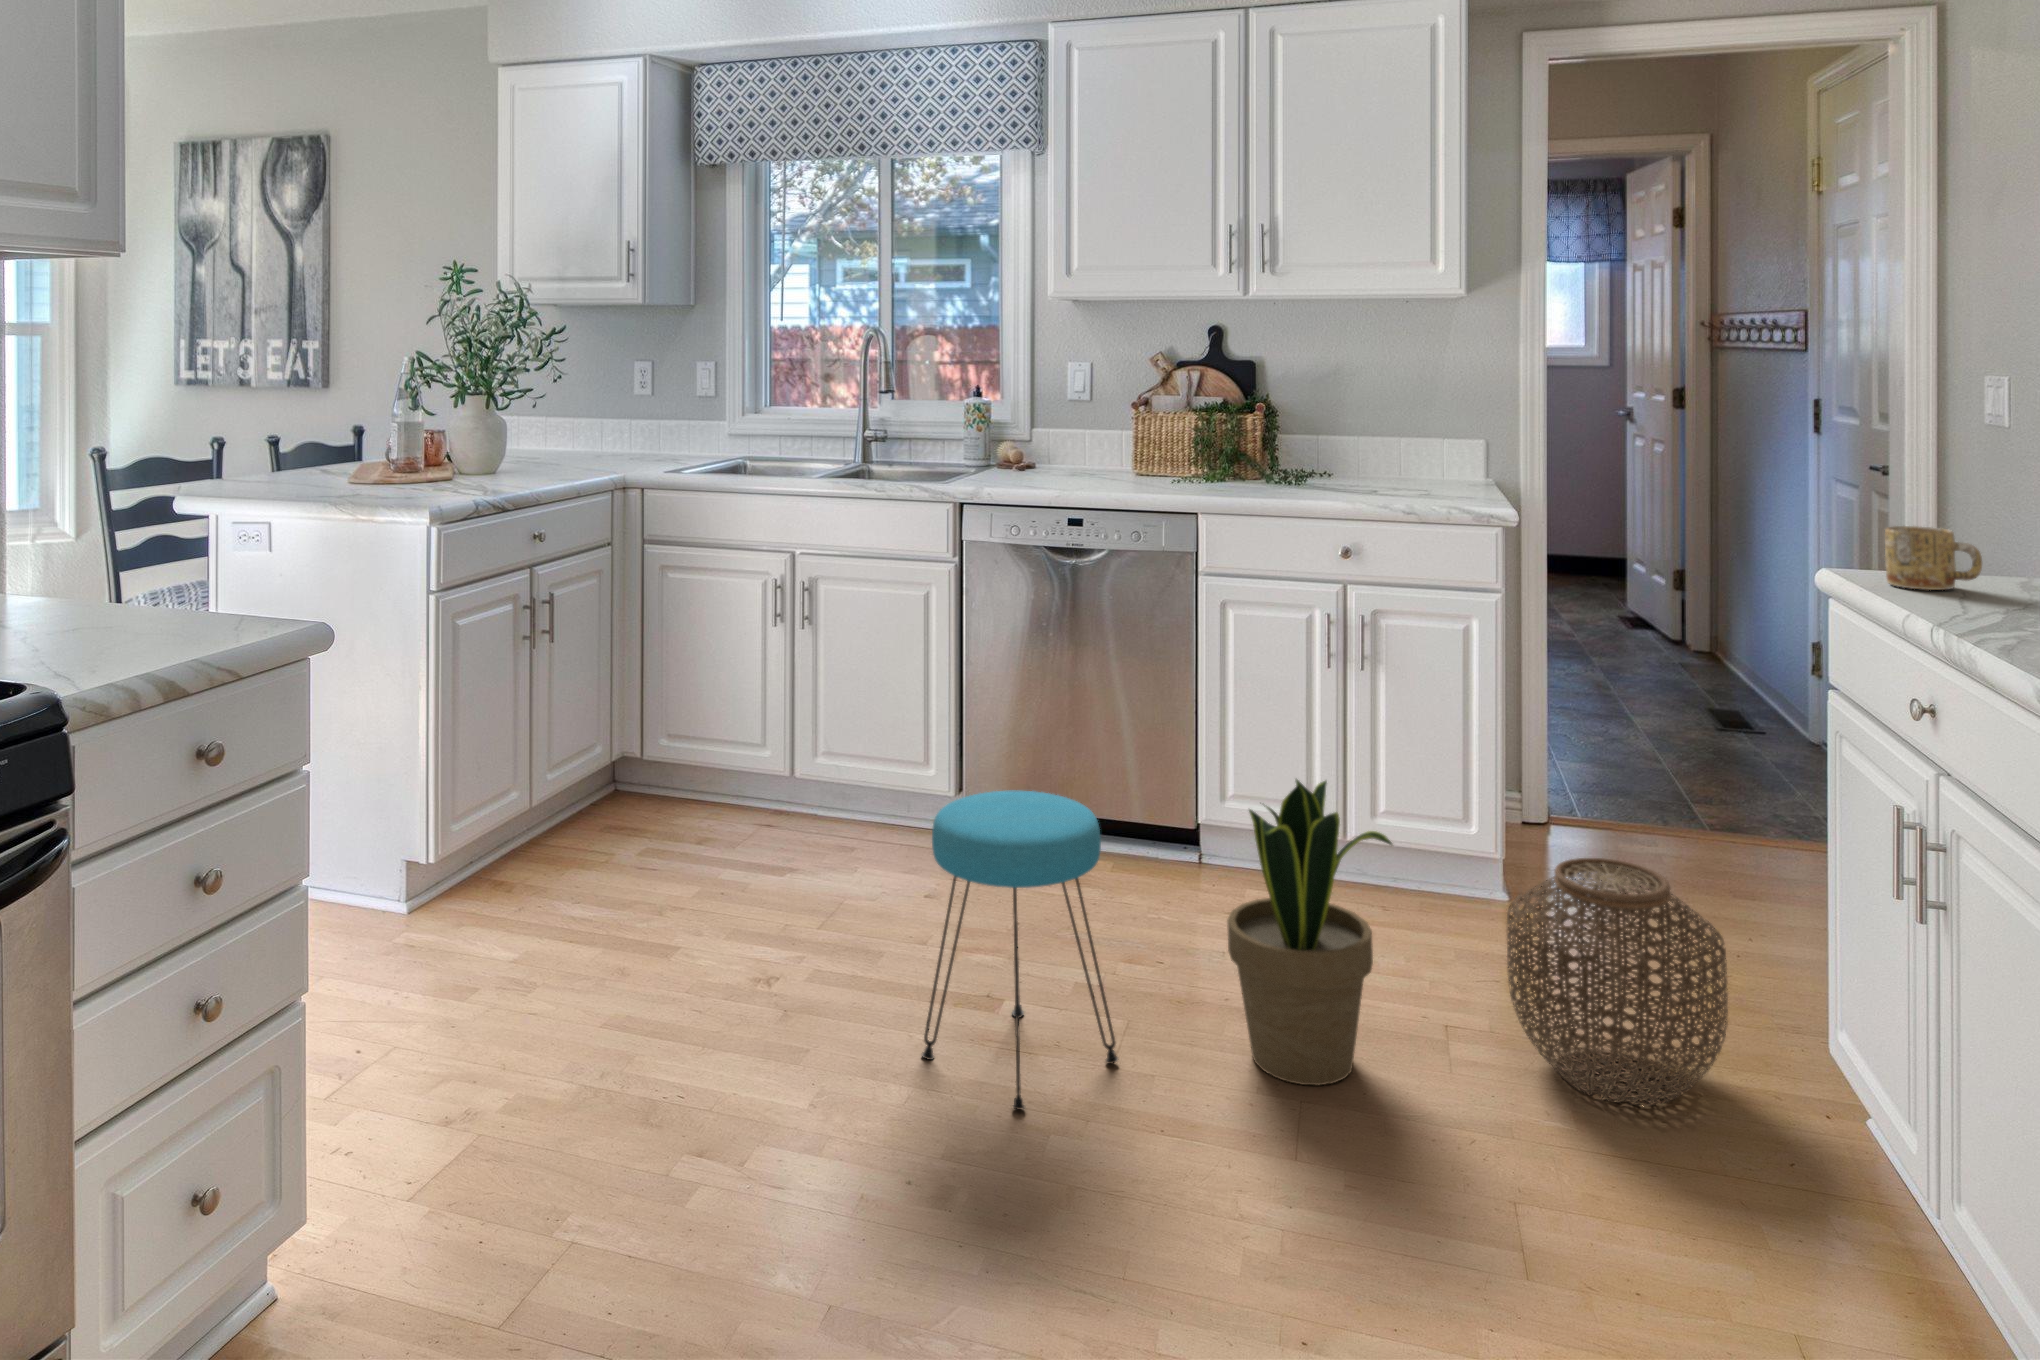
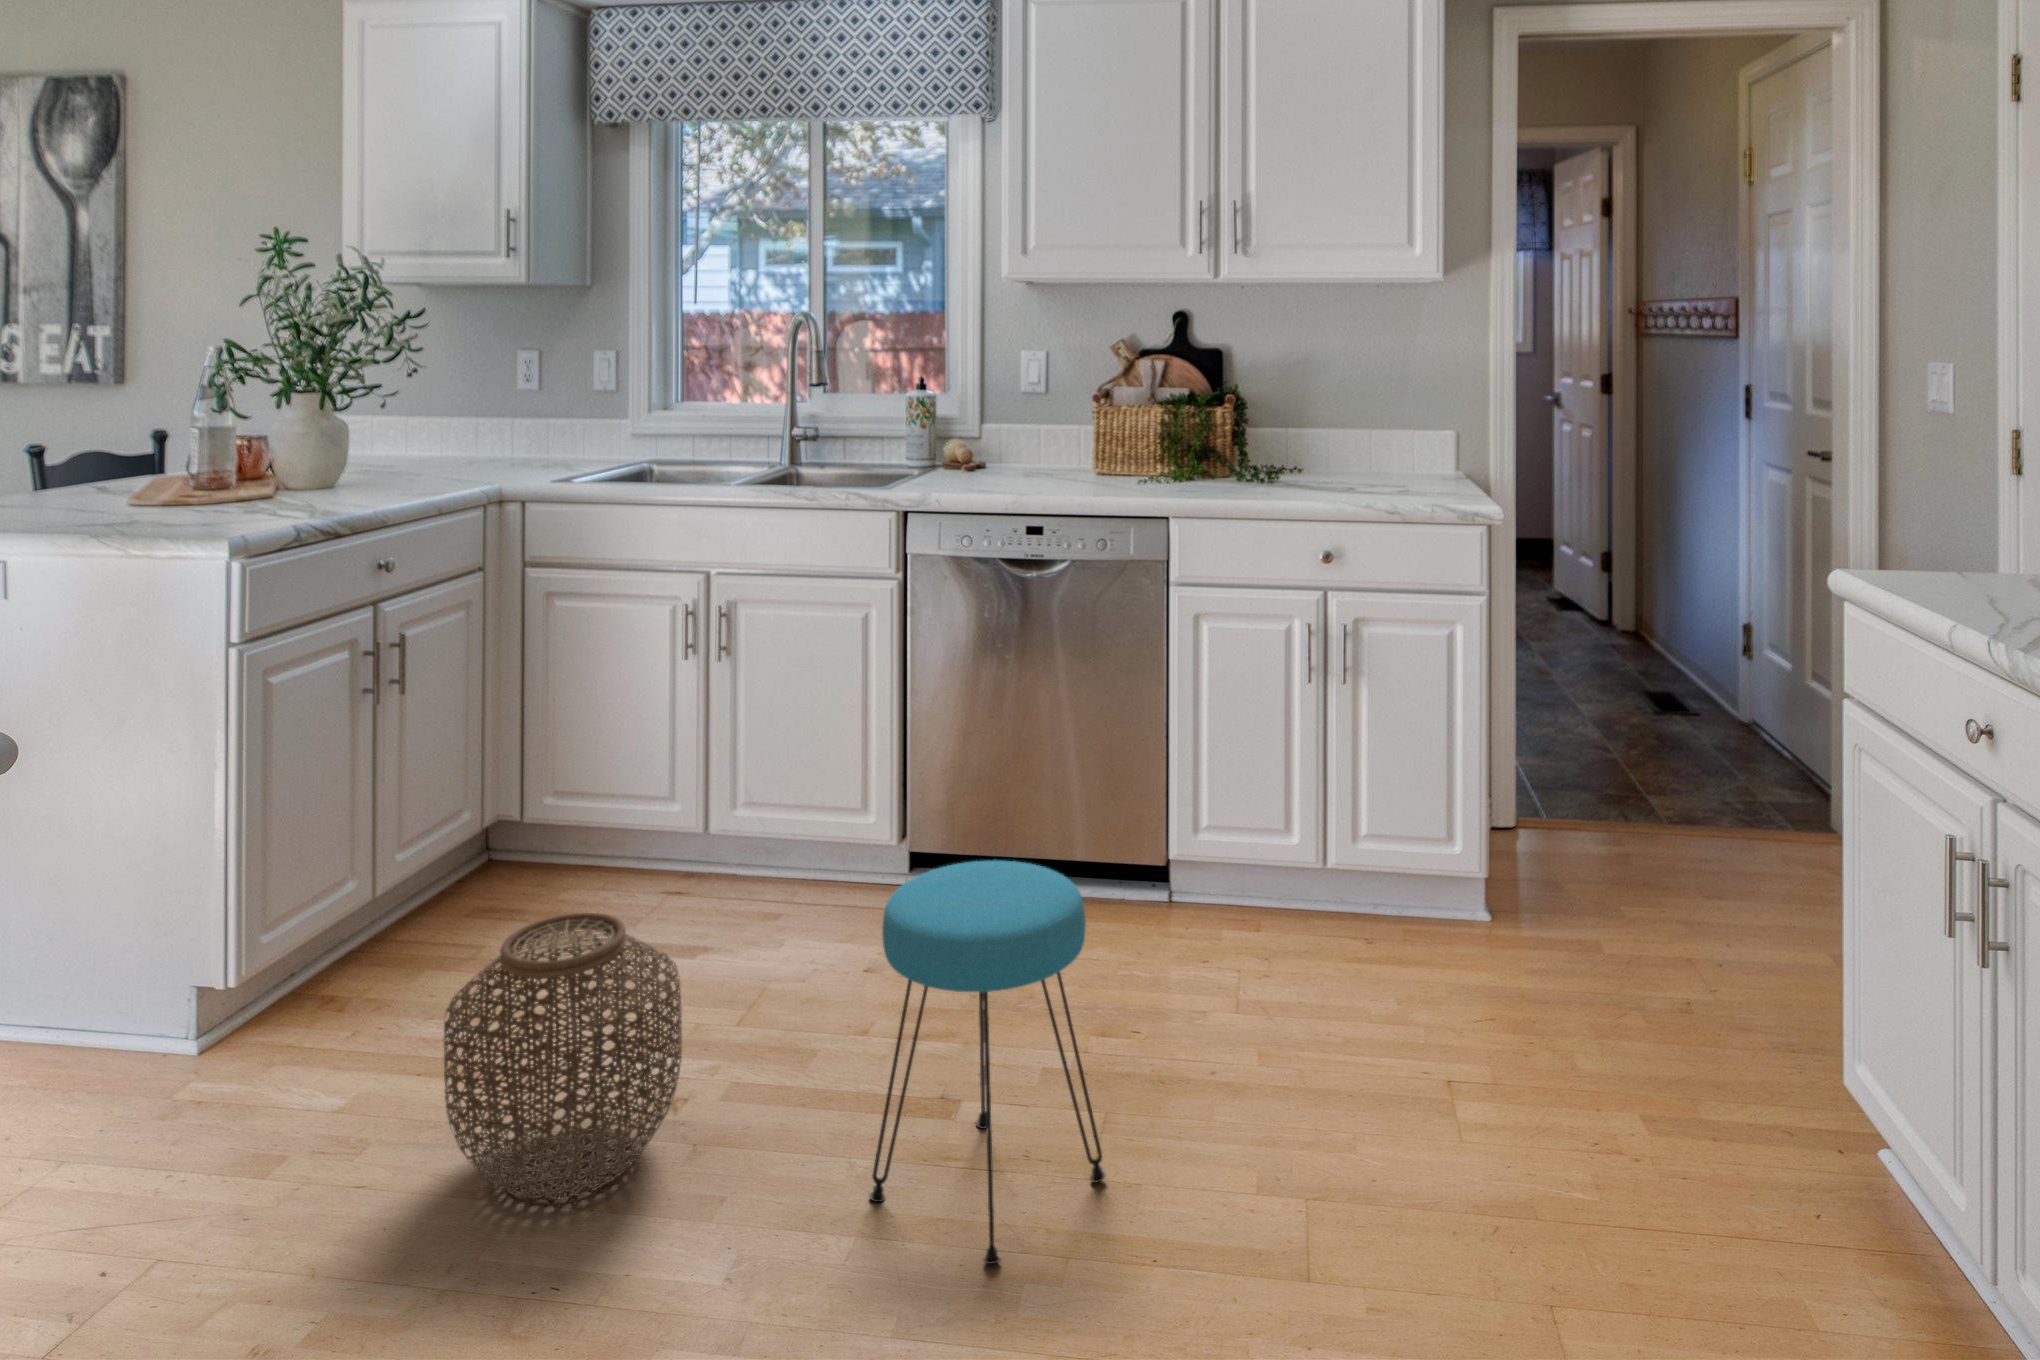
mug: present [1885,526,1982,590] -> none [1930,526,2032,595]
potted plant: present [1227,779,1392,1085] -> none [1228,823,1413,1185]
woven basket: present [1507,858,1728,1105] -> present [444,913,682,1200]

